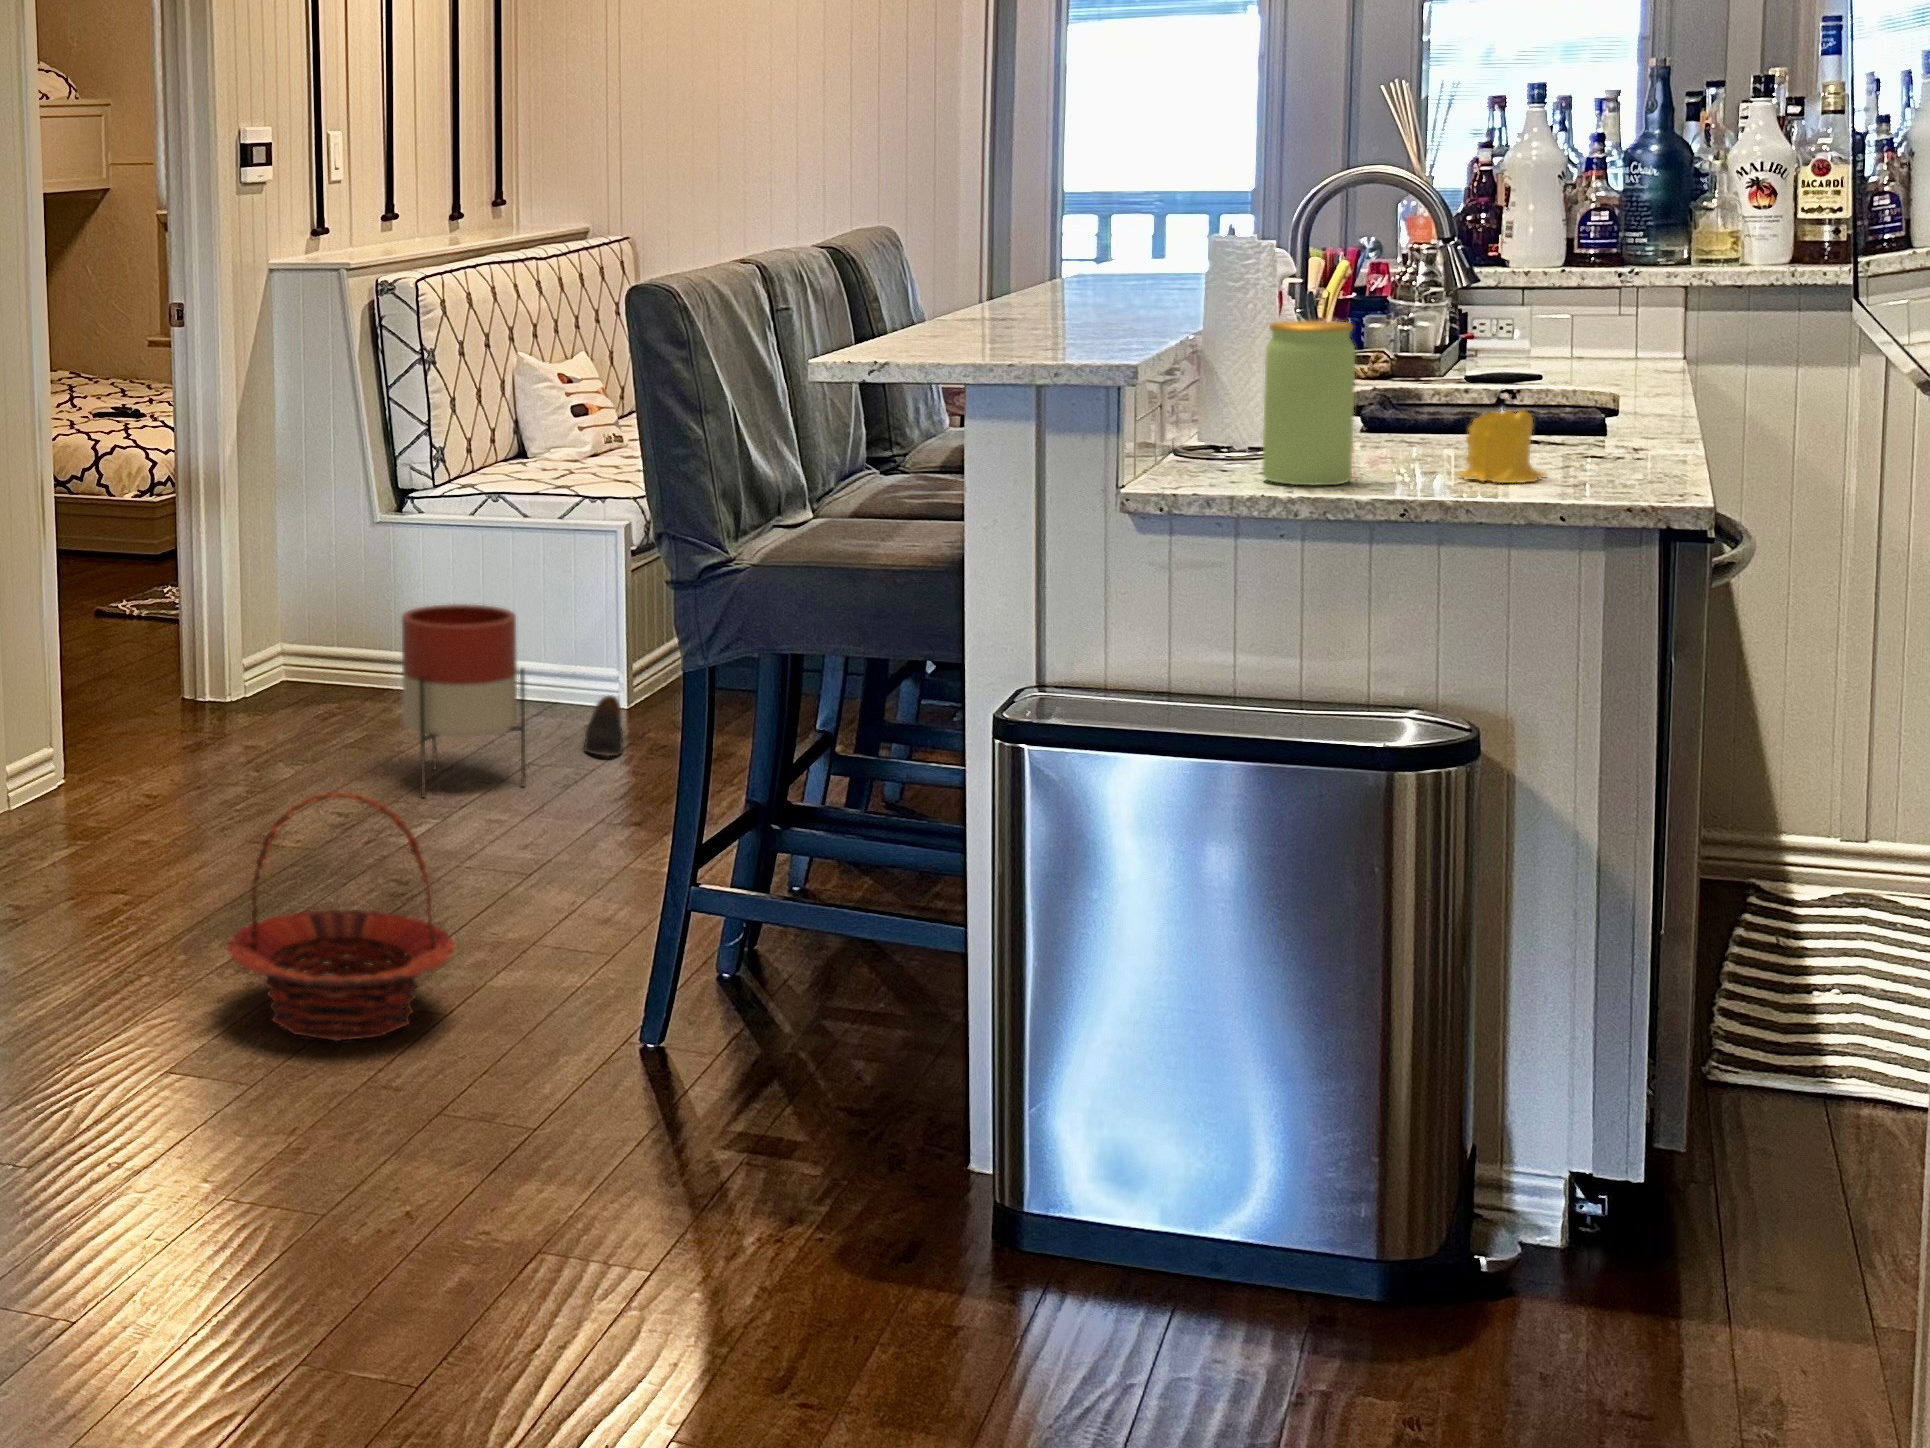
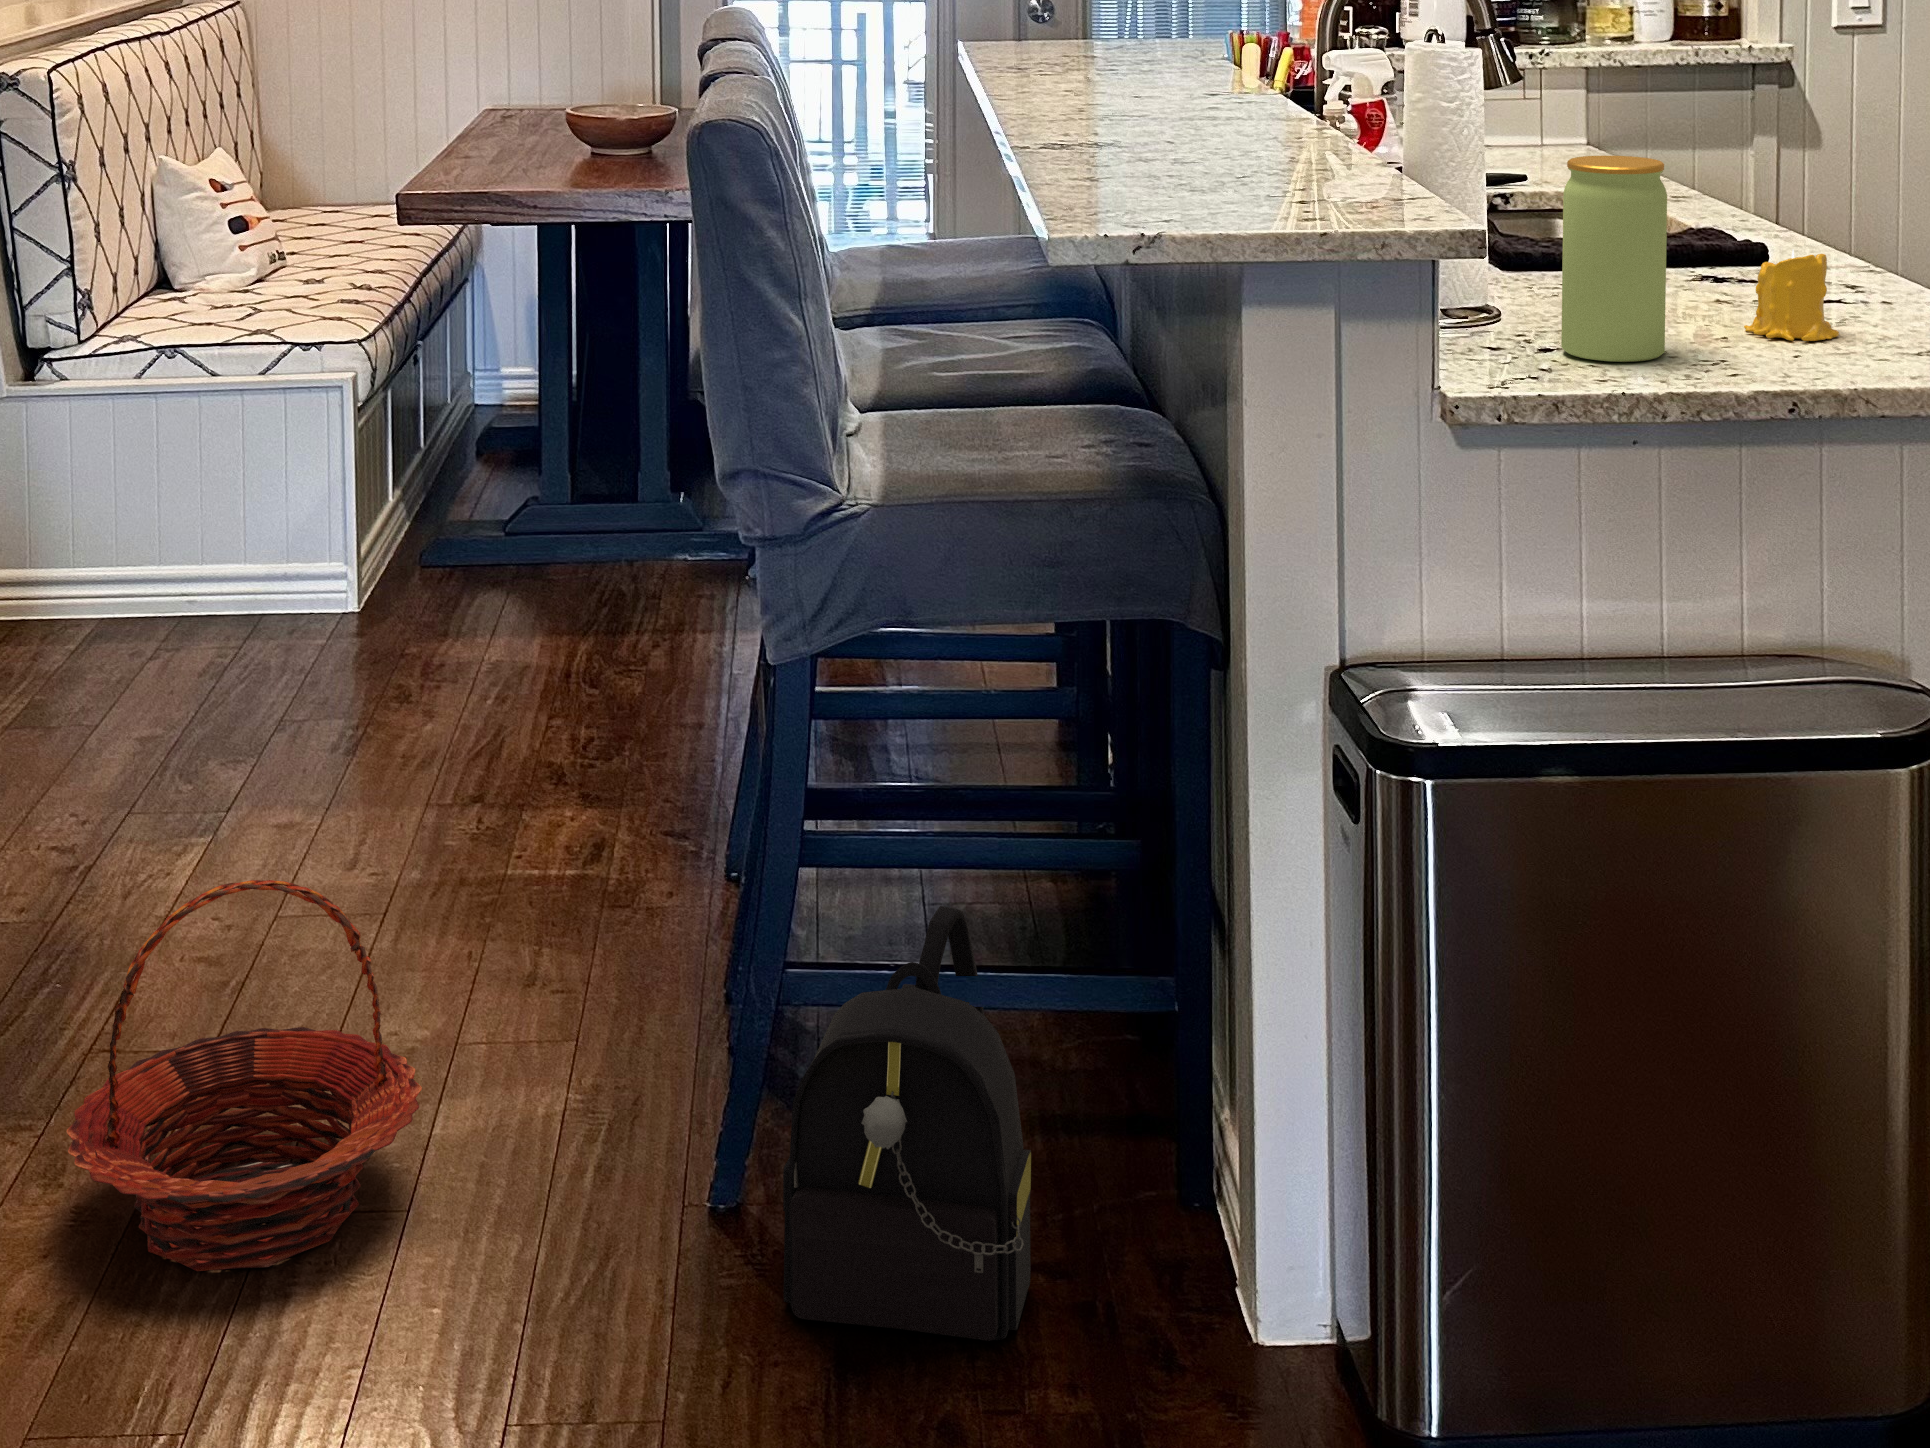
planter: present [402,604,525,797] -> none [111,505,286,781]
shoe: present [584,695,623,756] -> none [326,589,378,673]
backpack: none [646,868,830,1169] -> present [783,906,1031,1341]

